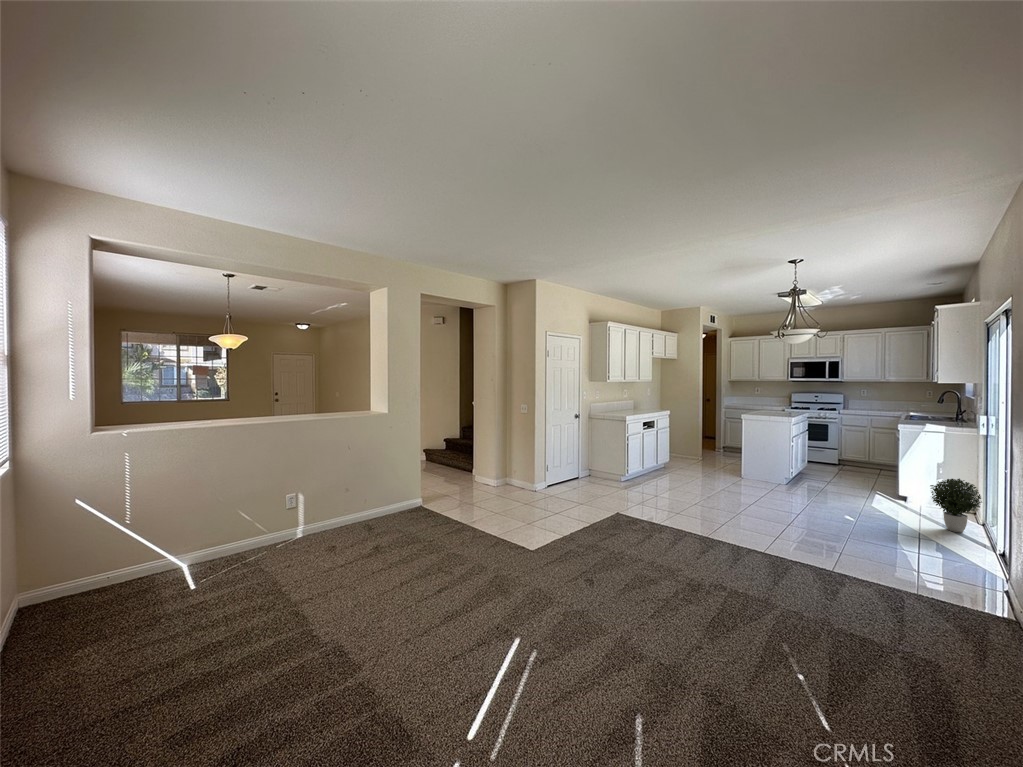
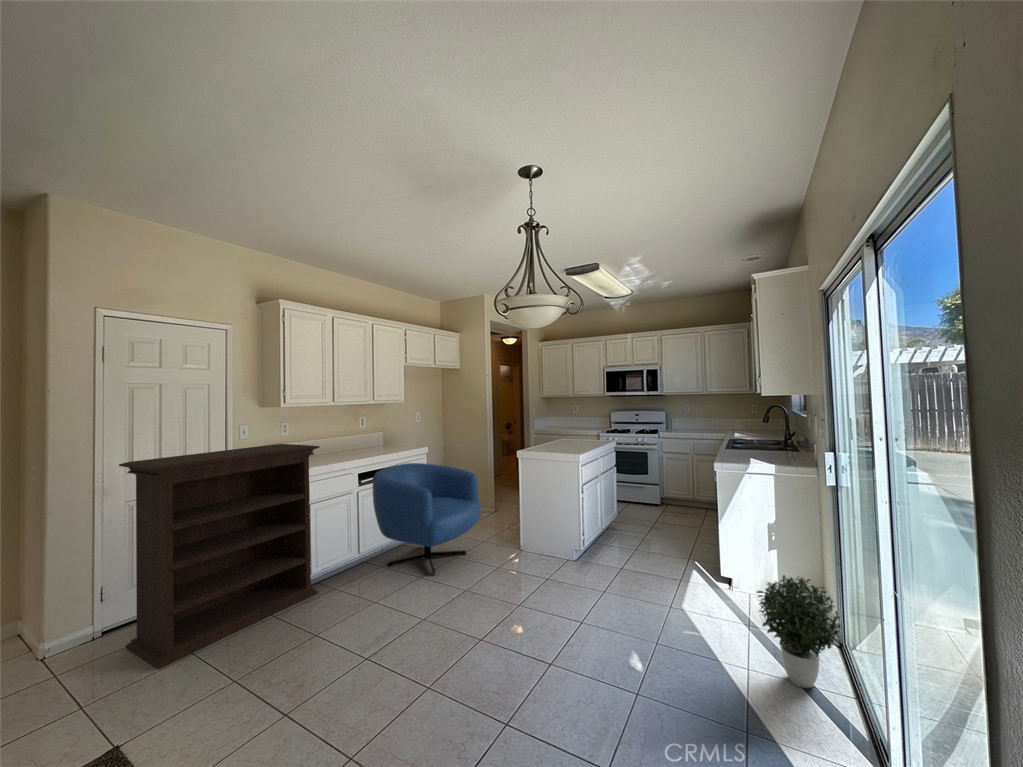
bookshelf: none [567,402,638,499] -> present [119,444,320,669]
armchair: none [654,419,718,483] -> present [373,463,481,575]

